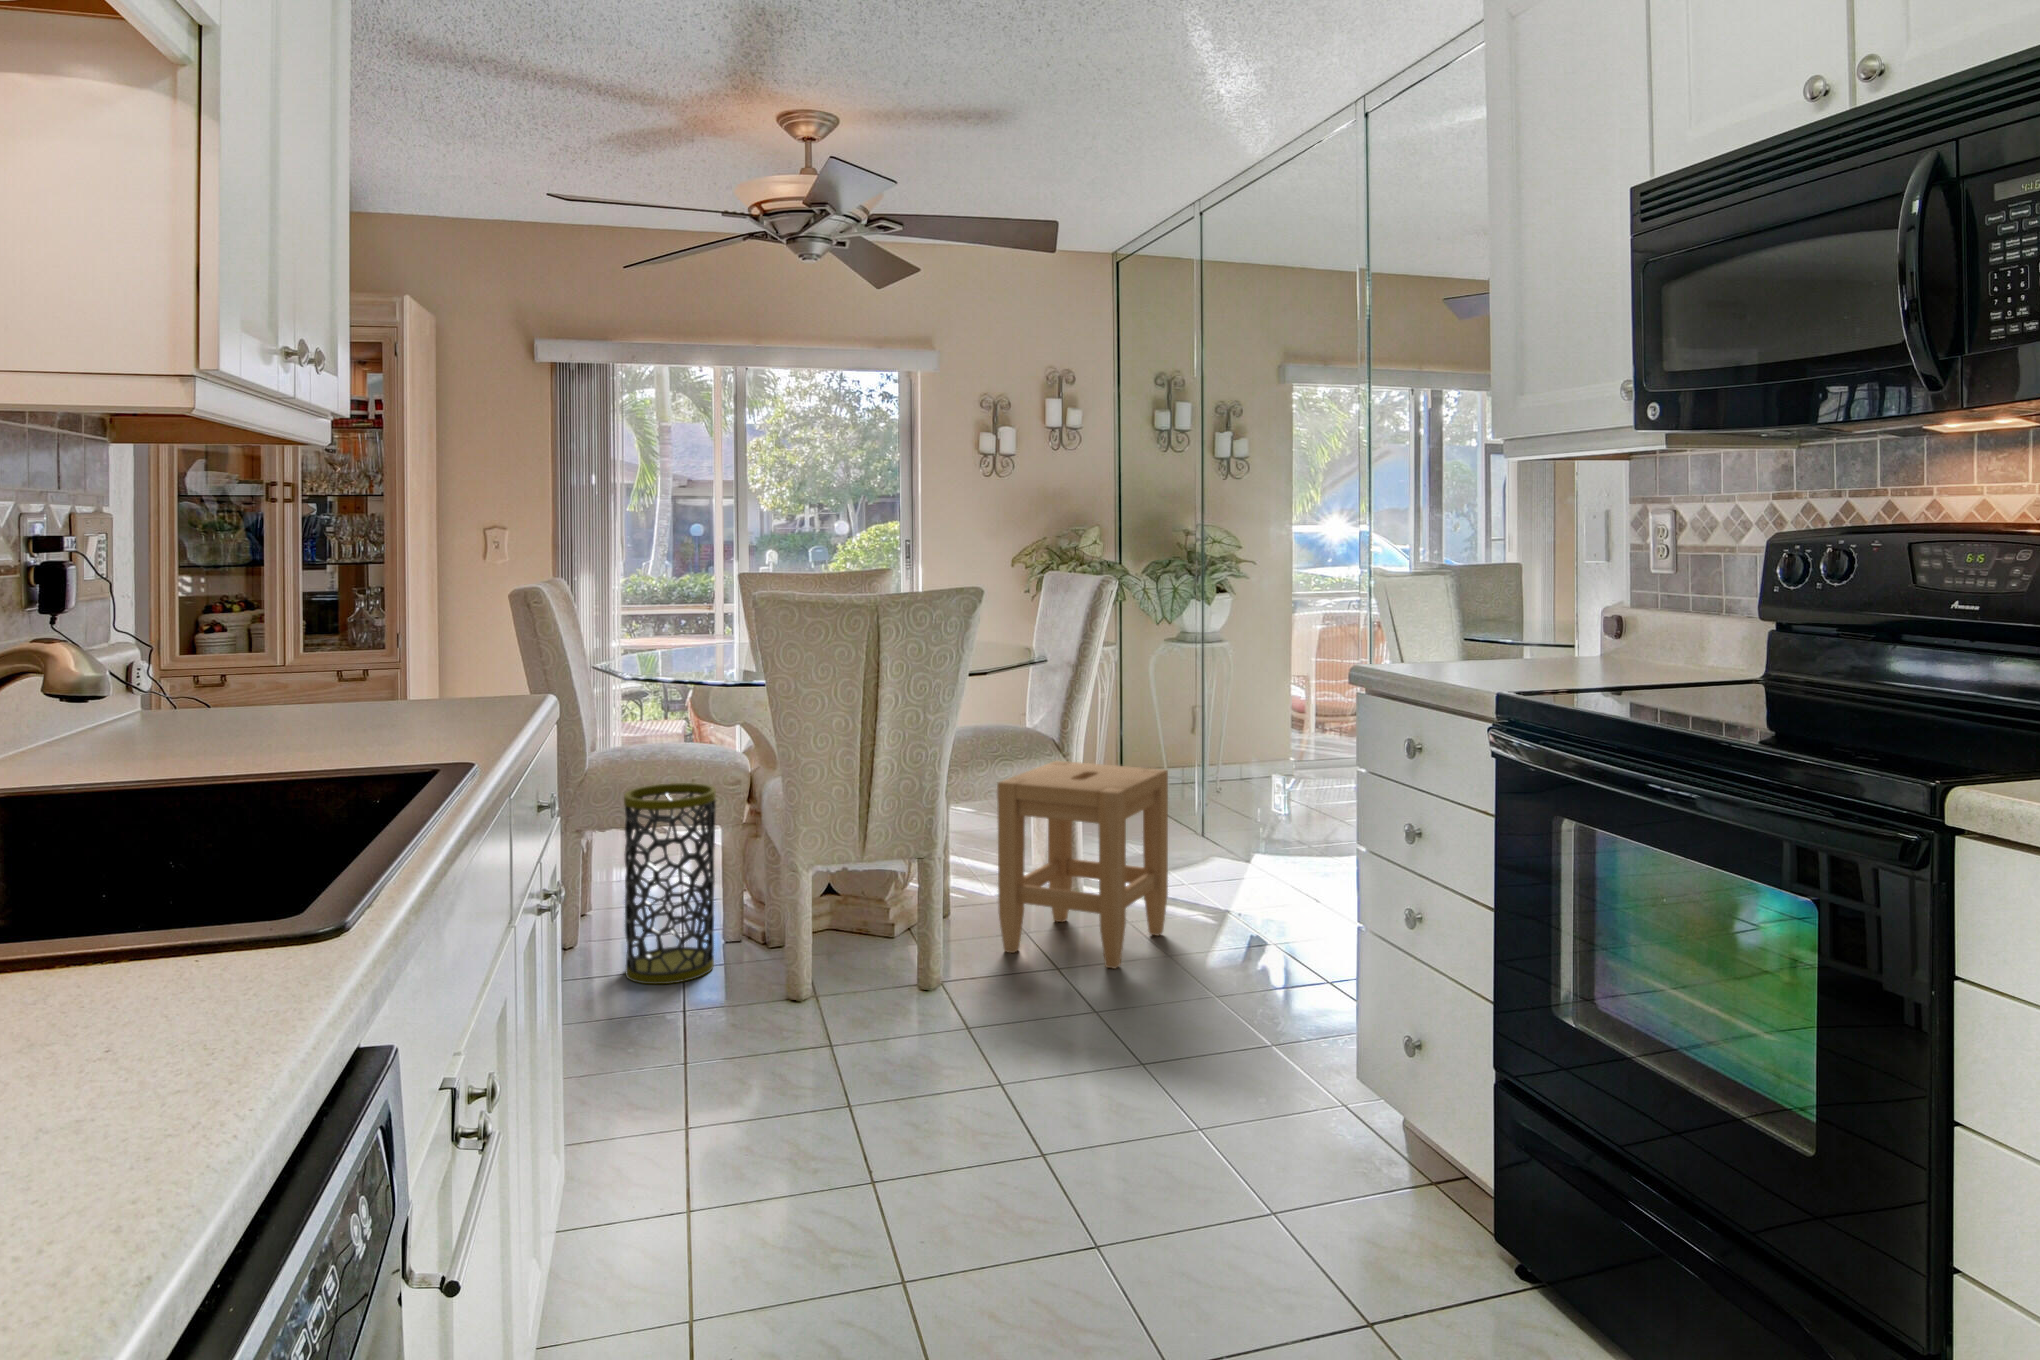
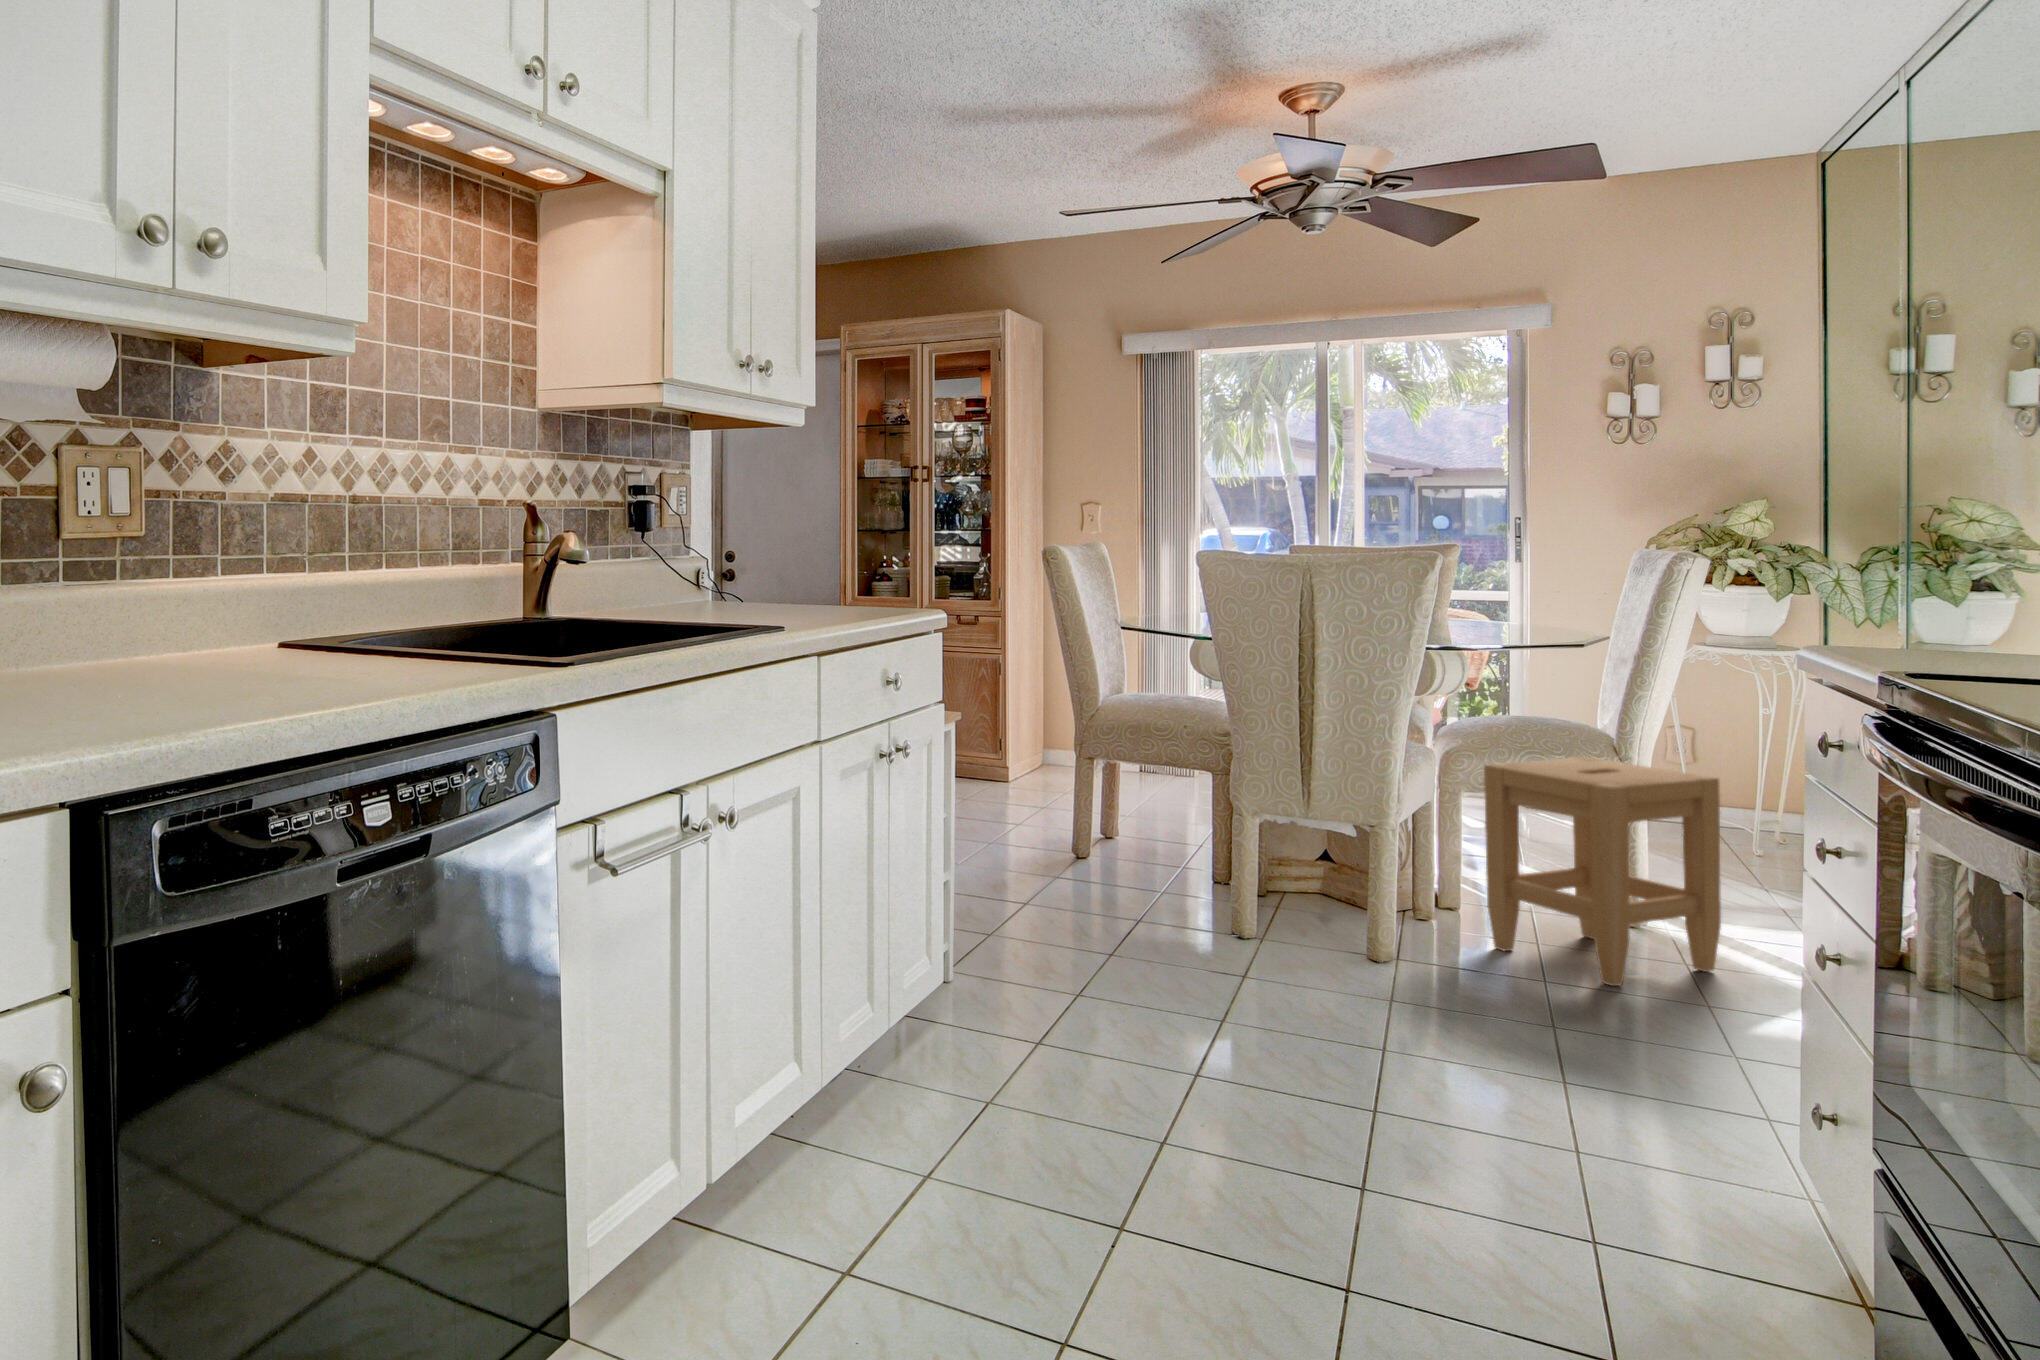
trash can: present [624,783,716,984] -> none [1111,731,1194,908]

